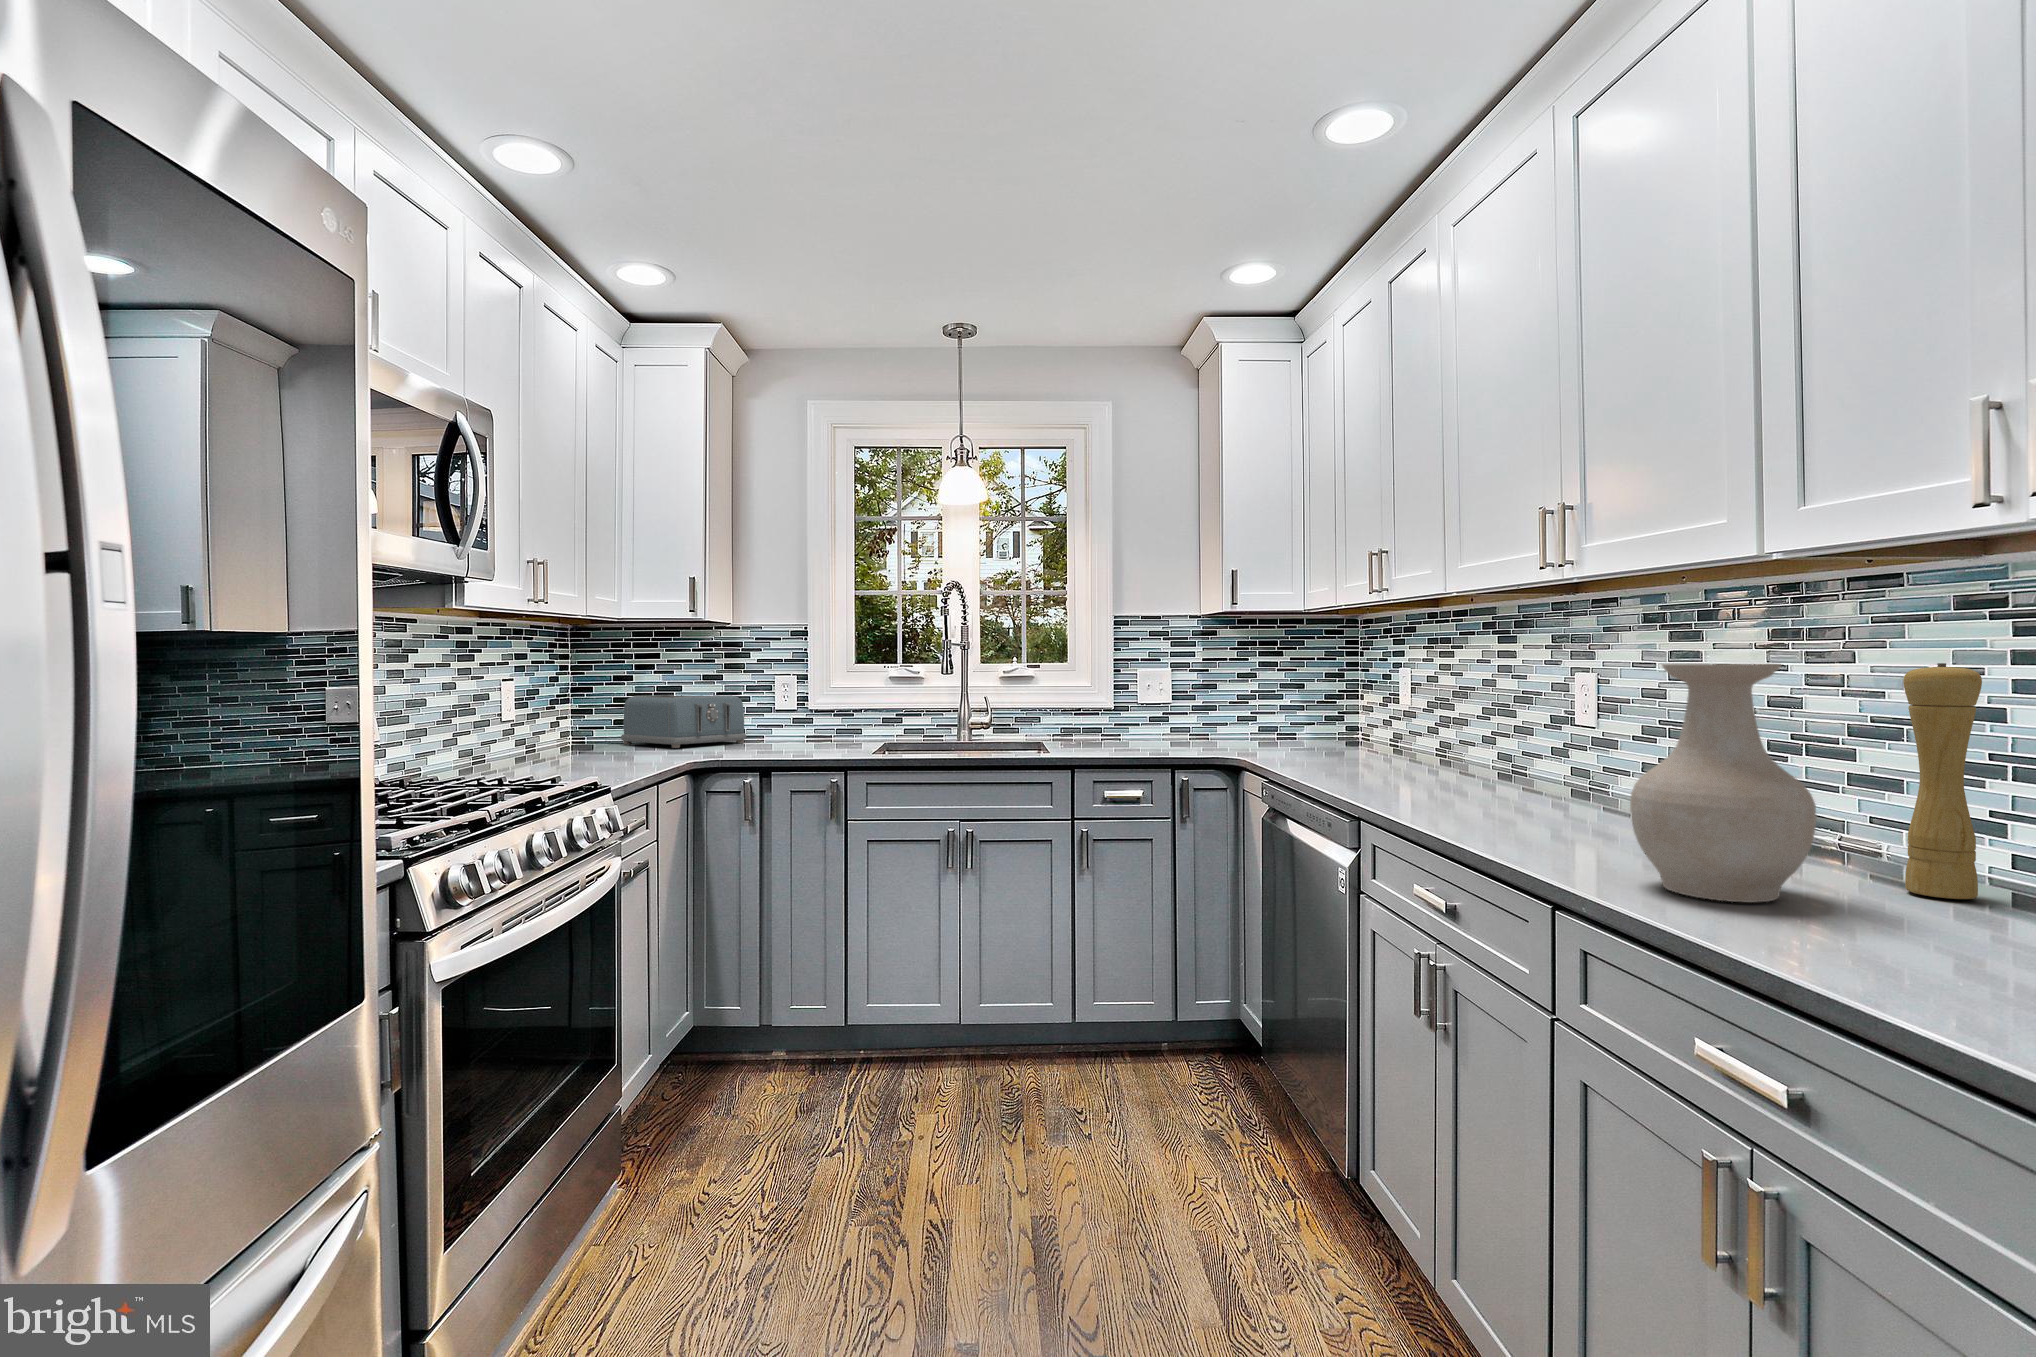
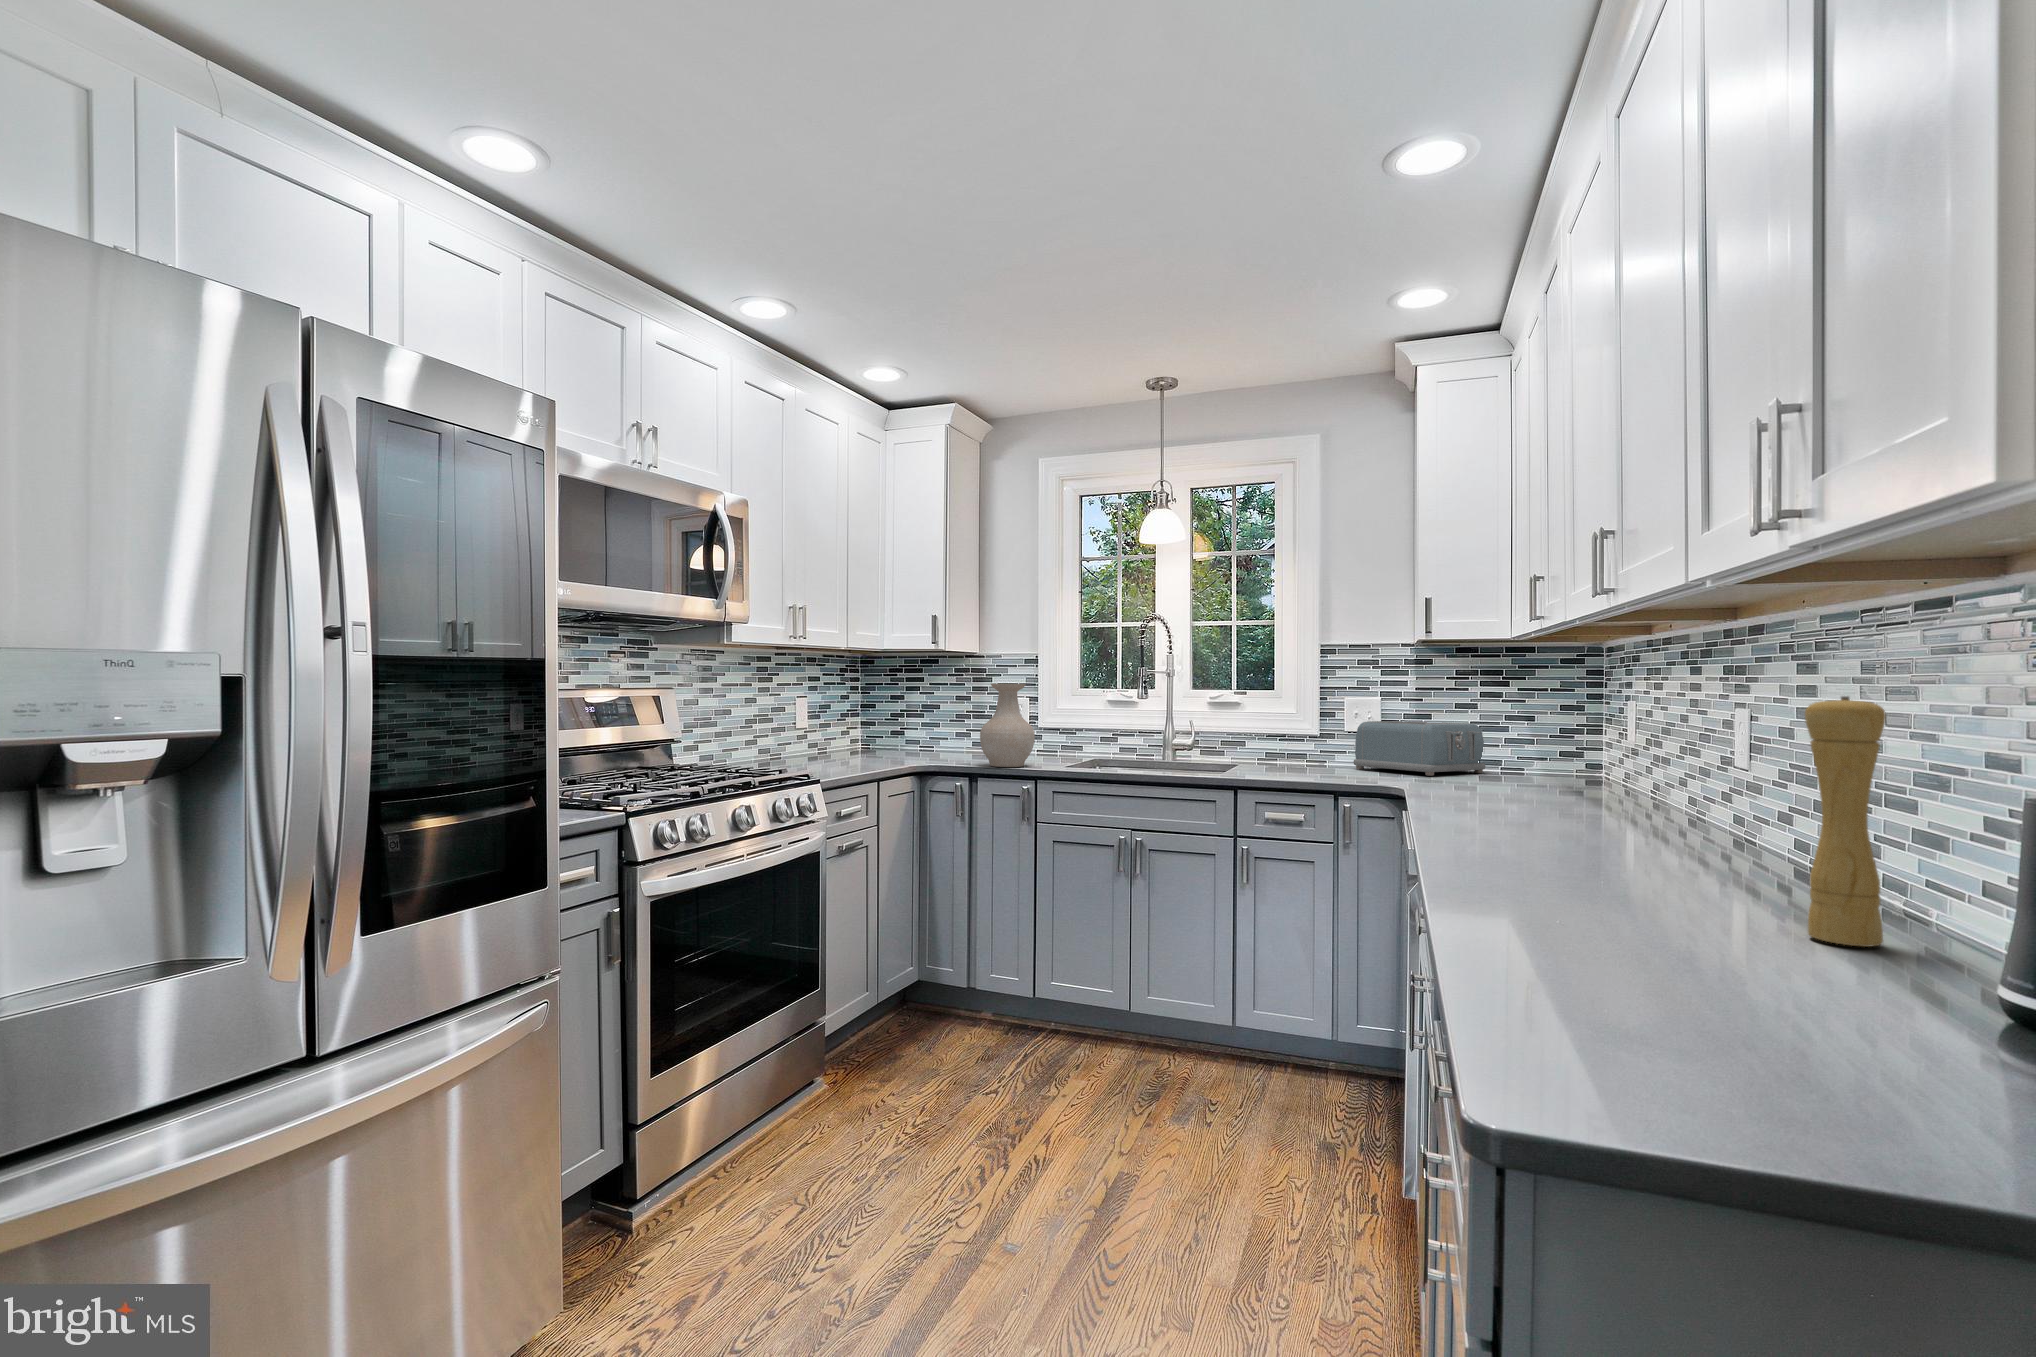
vase: present [1630,664,1817,903] -> present [980,684,1035,767]
toaster: present [621,695,746,748] -> present [1354,721,1485,776]

